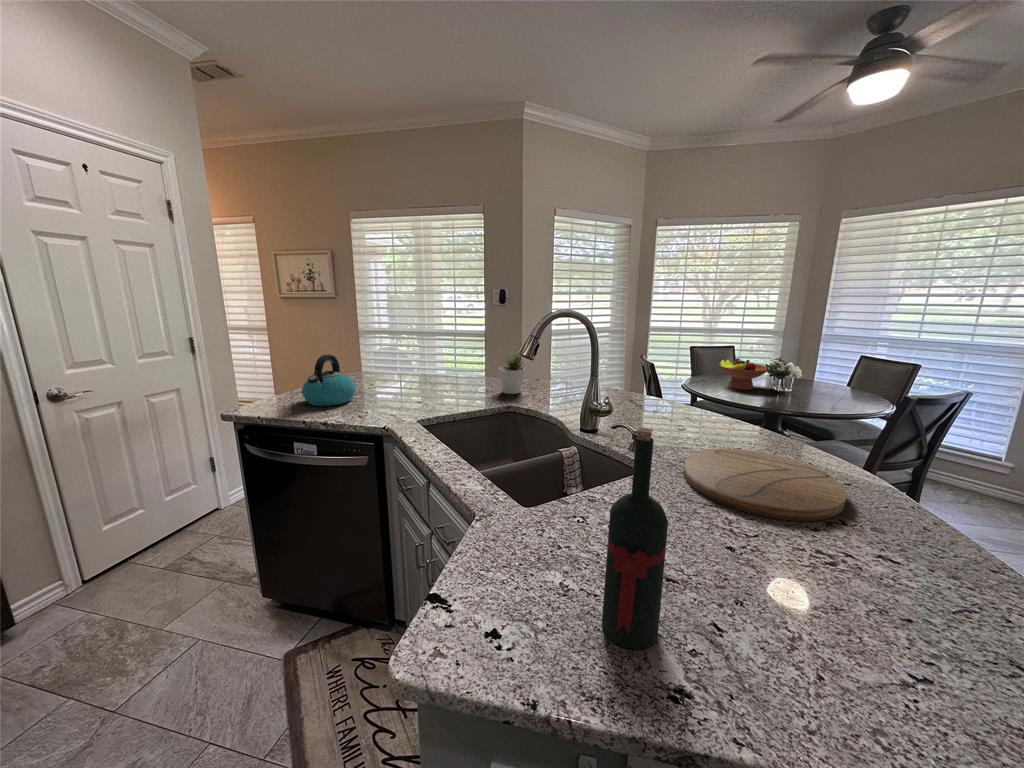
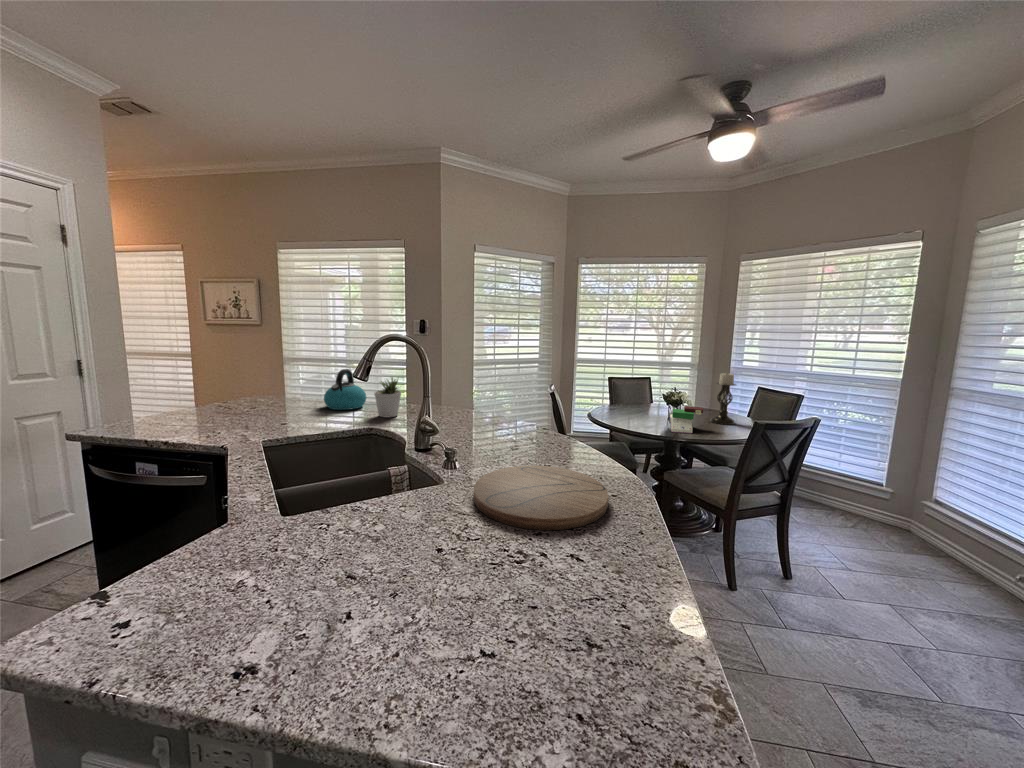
candle holder: none [817,341,851,397] -> present [711,372,736,425]
kettle: present [302,355,355,406] -> present [324,369,366,410]
fruit bowl: present [718,358,770,390] -> none [620,387,667,418]
book: none [779,378,820,407] -> present [669,406,703,434]
wine bottle: present [602,427,668,650] -> none [221,426,300,647]

